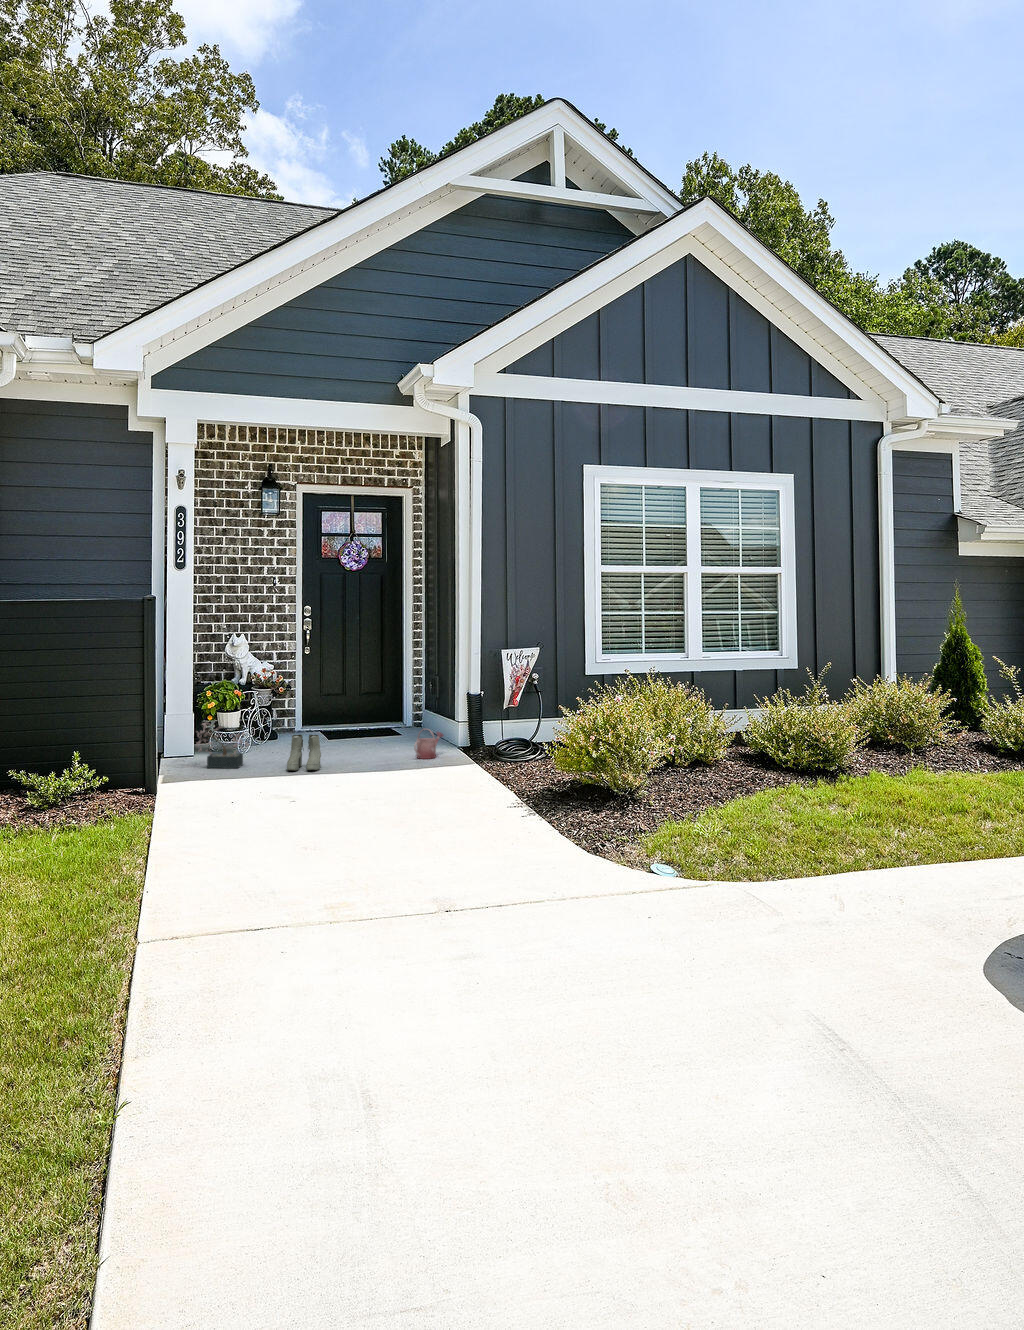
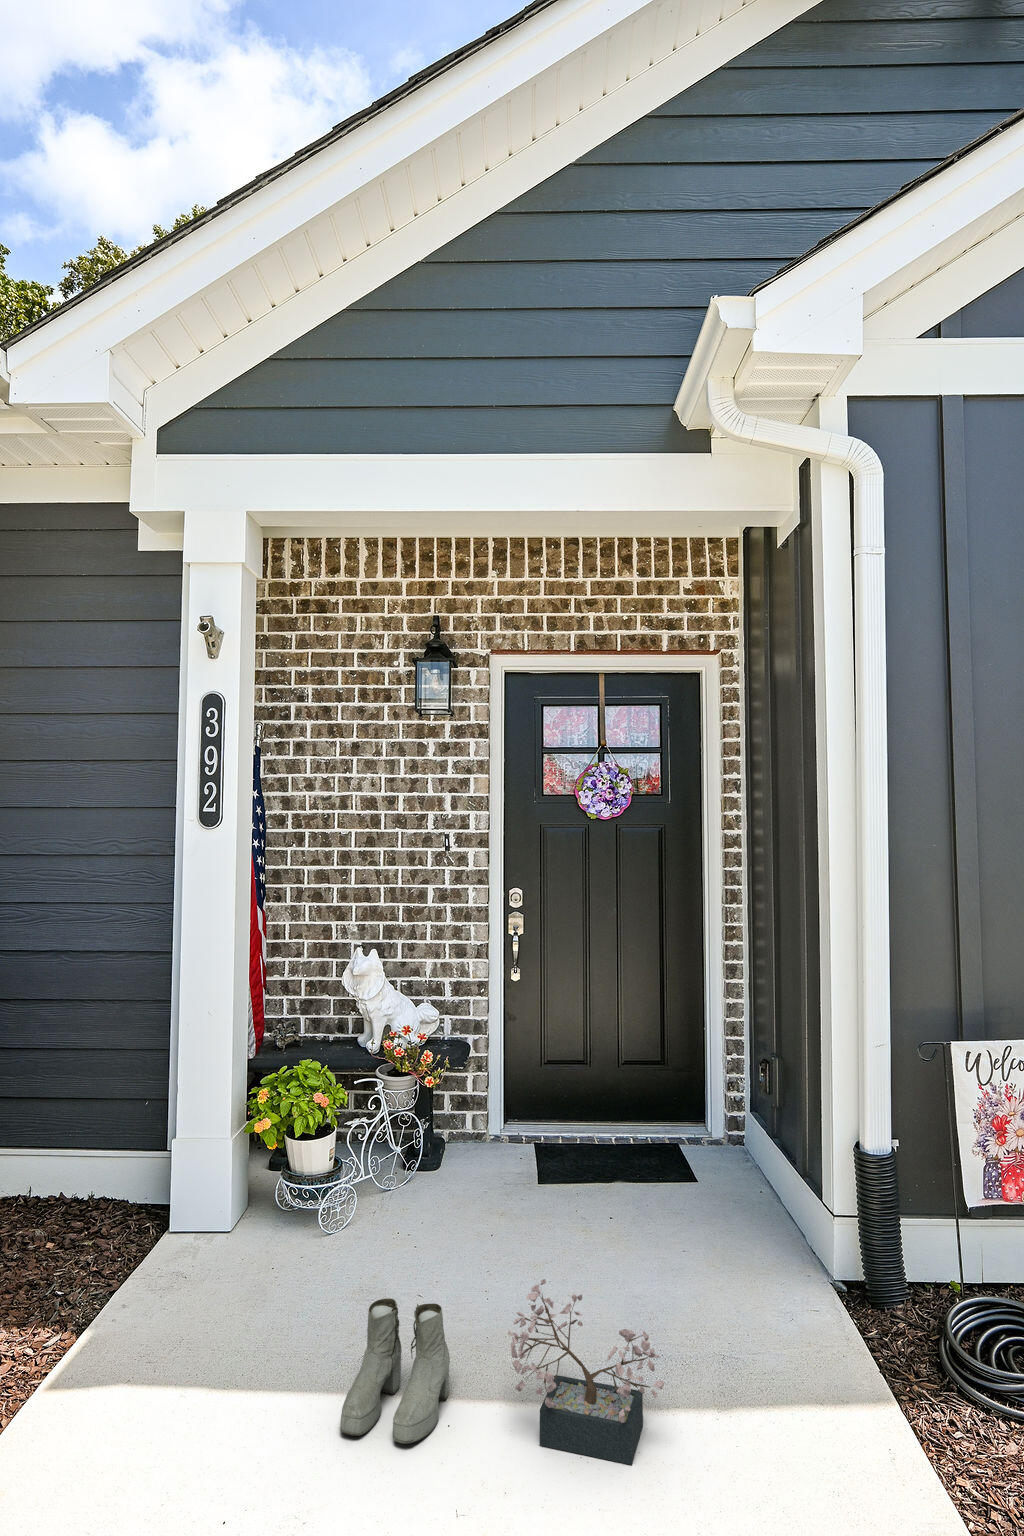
decorative plant: present [196,723,249,768] -> present [508,1279,665,1465]
watering can: present [414,729,444,759] -> none [718,1272,803,1376]

